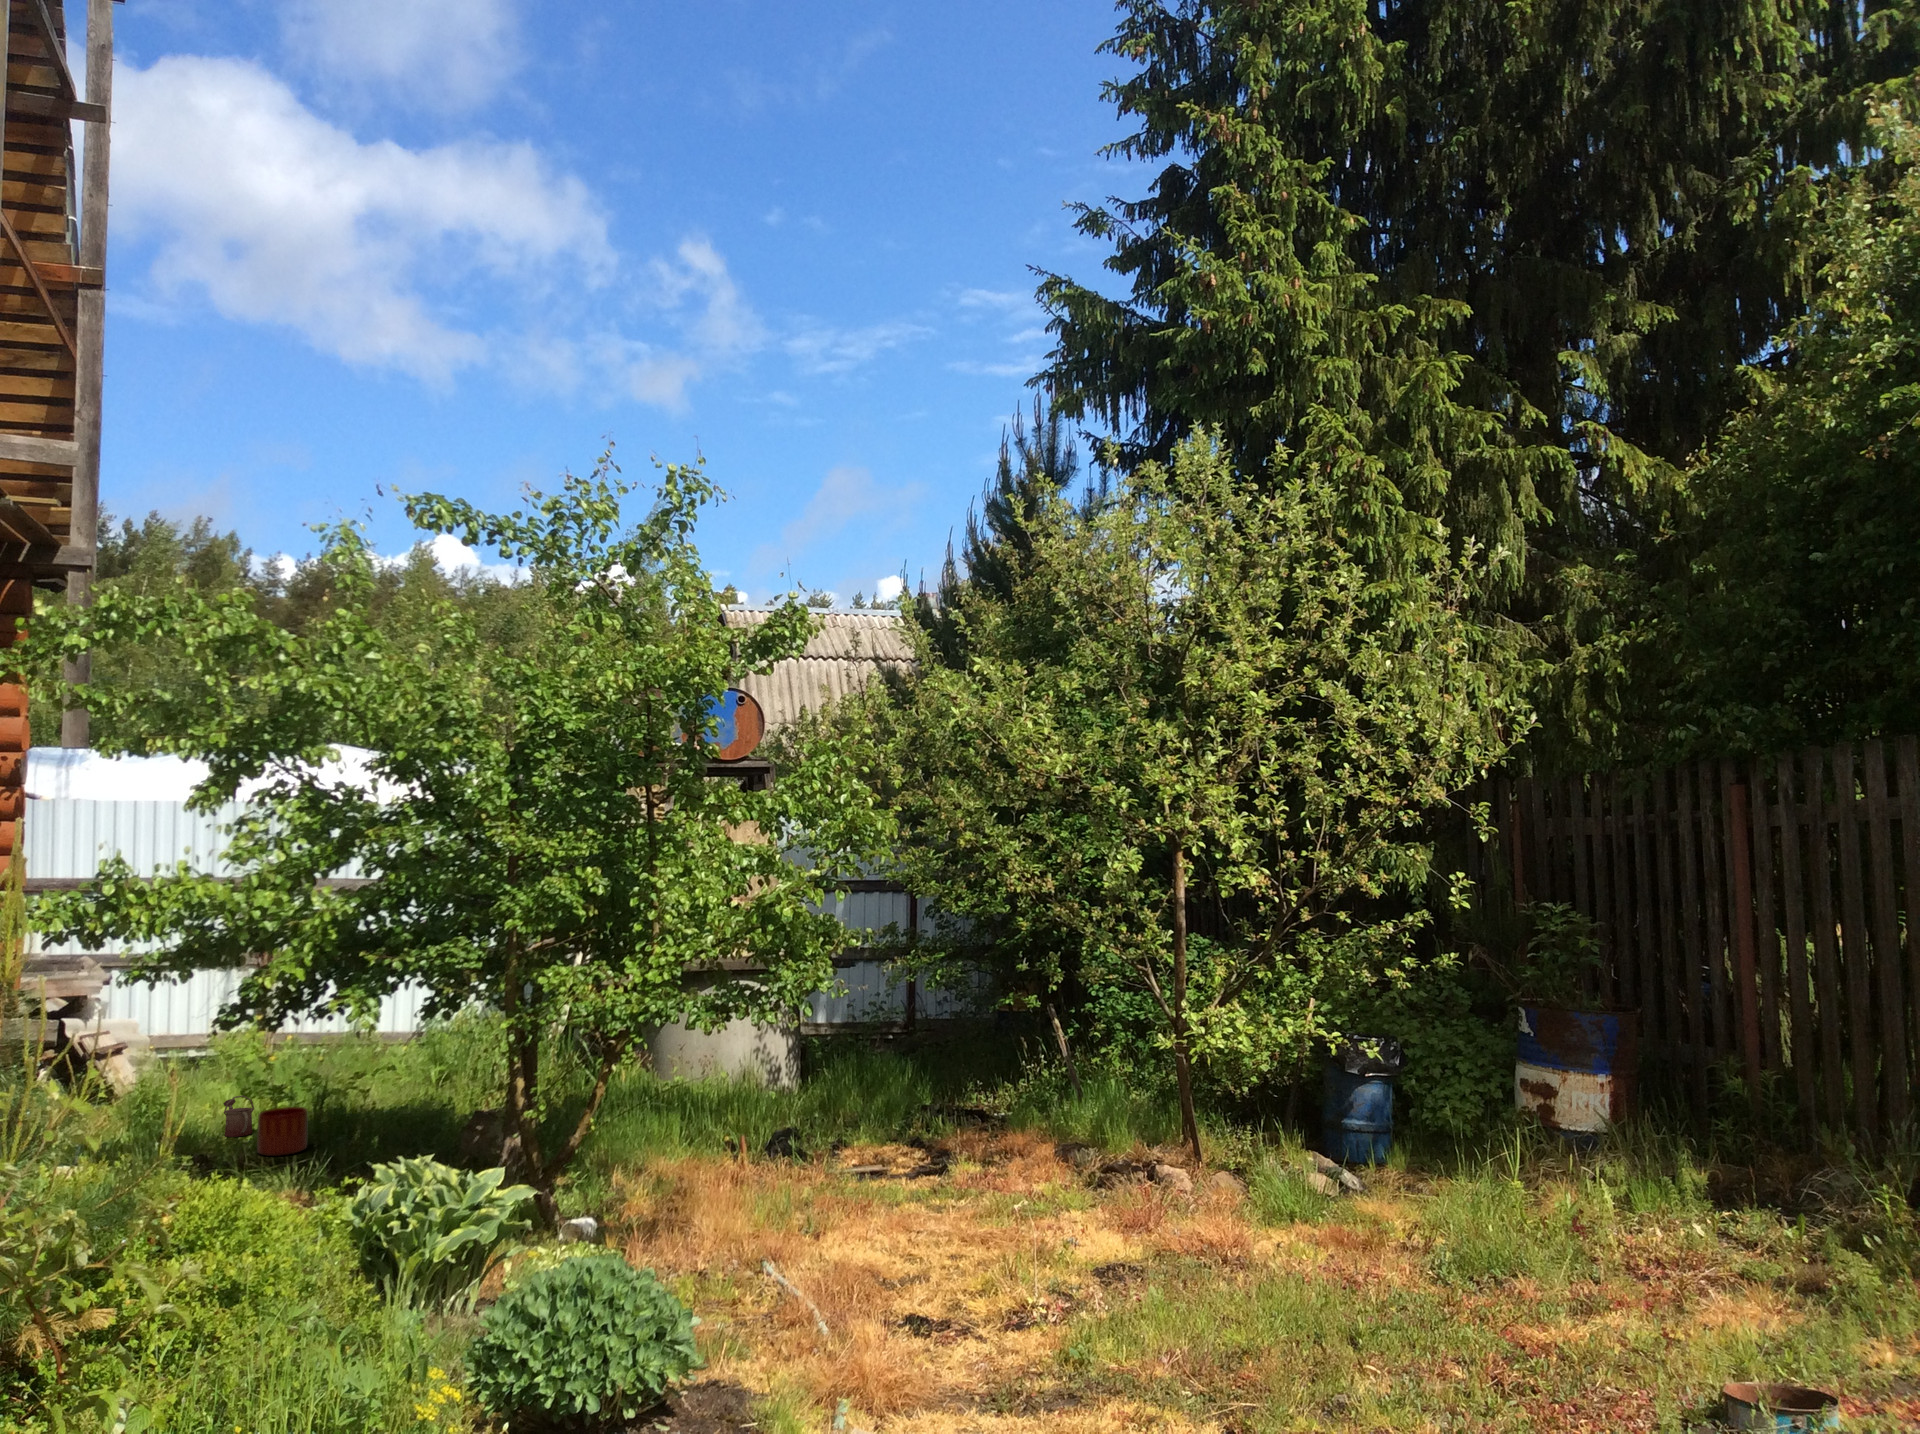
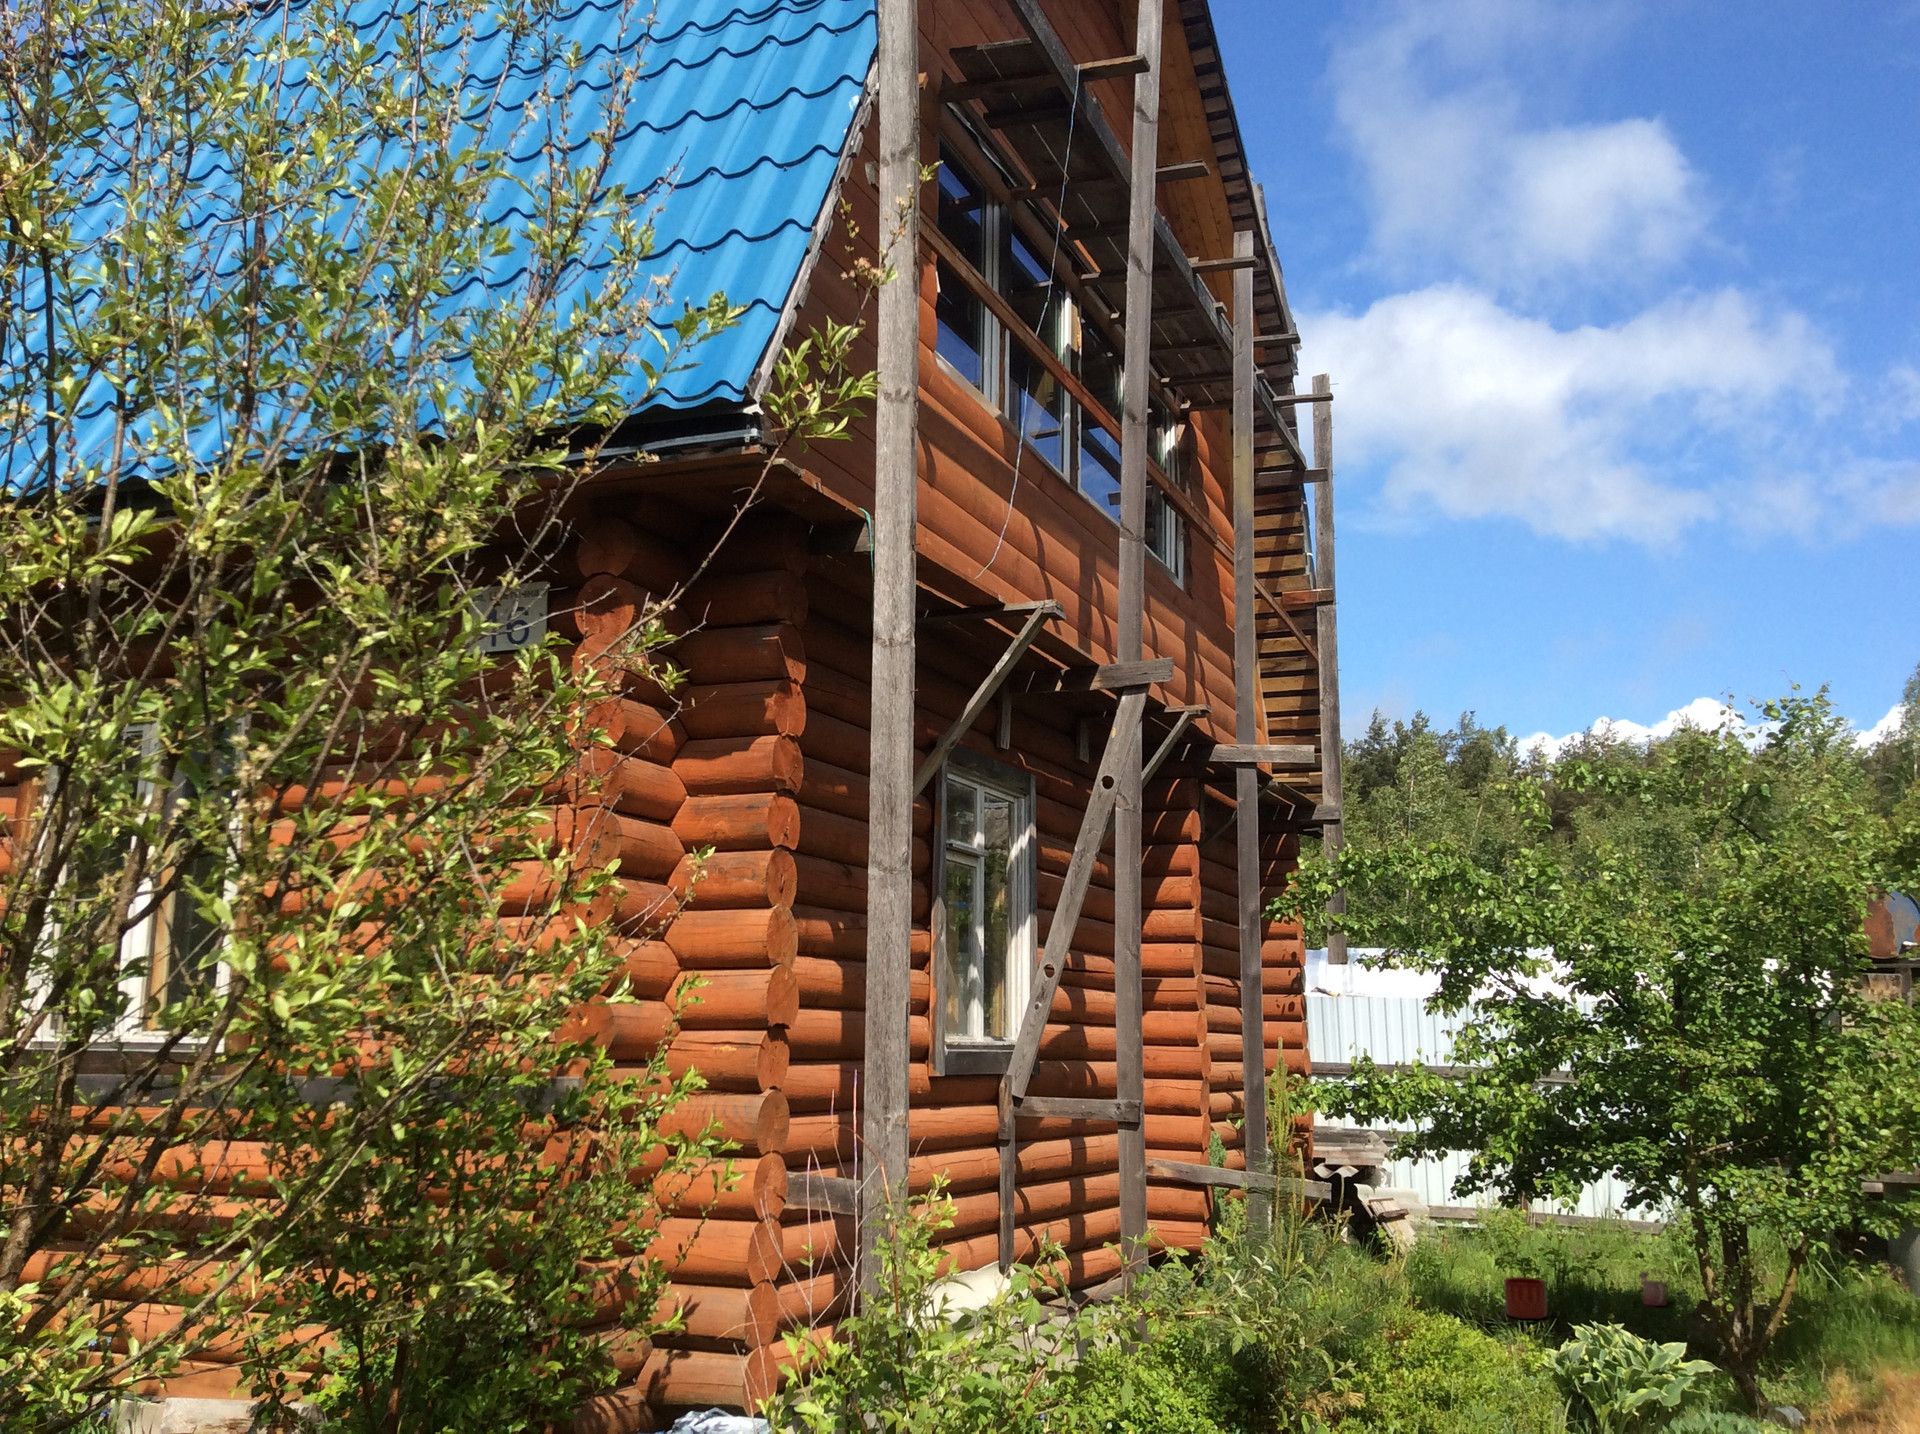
watering can: present [223,1095,254,1137] -> present [1639,1271,1667,1306]

